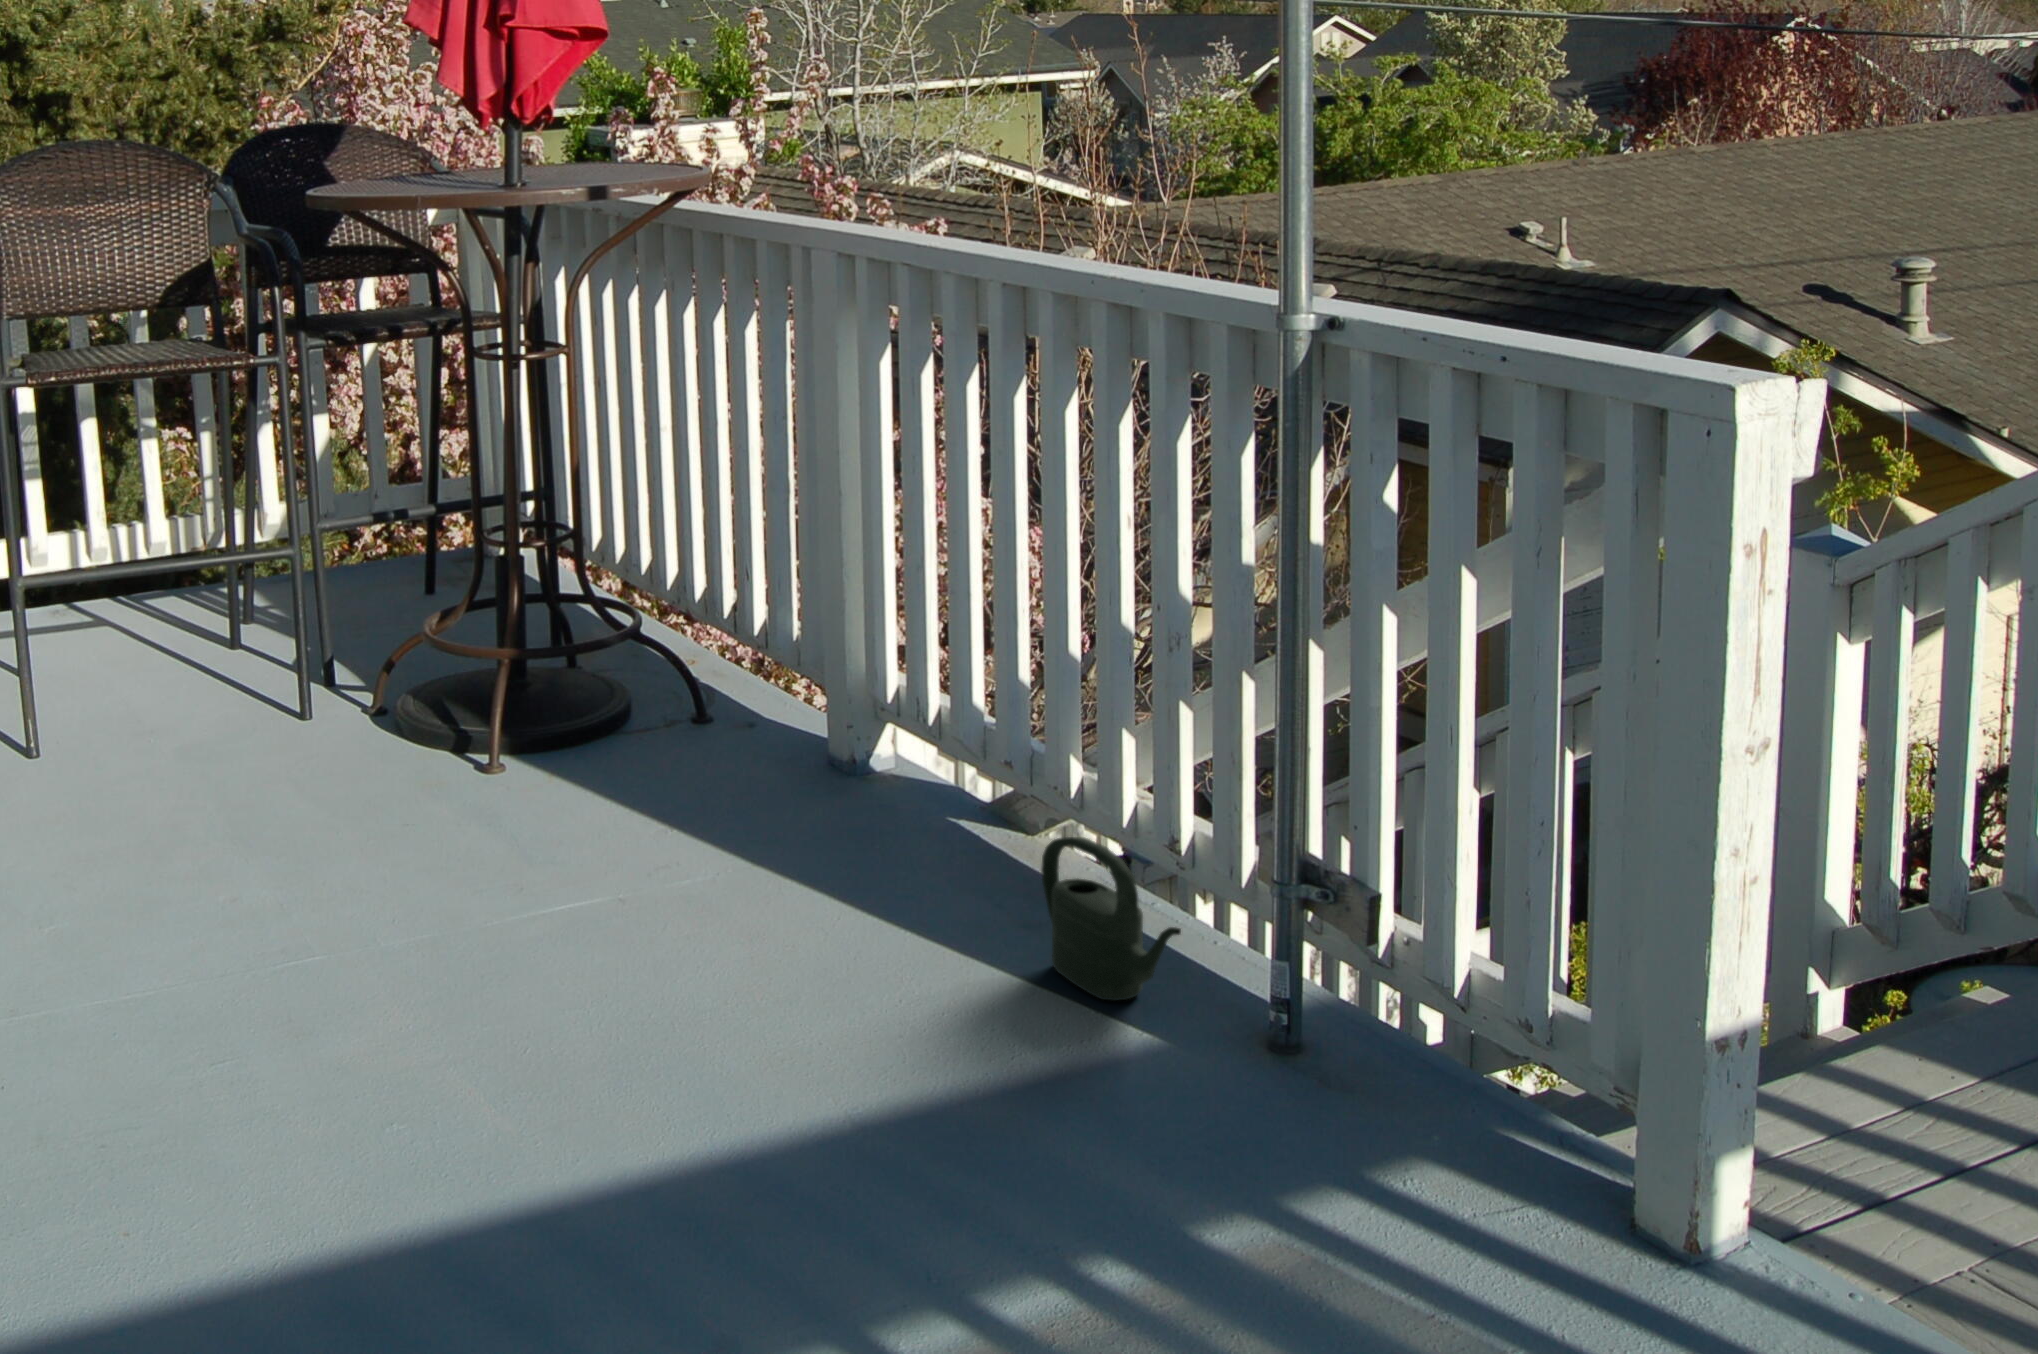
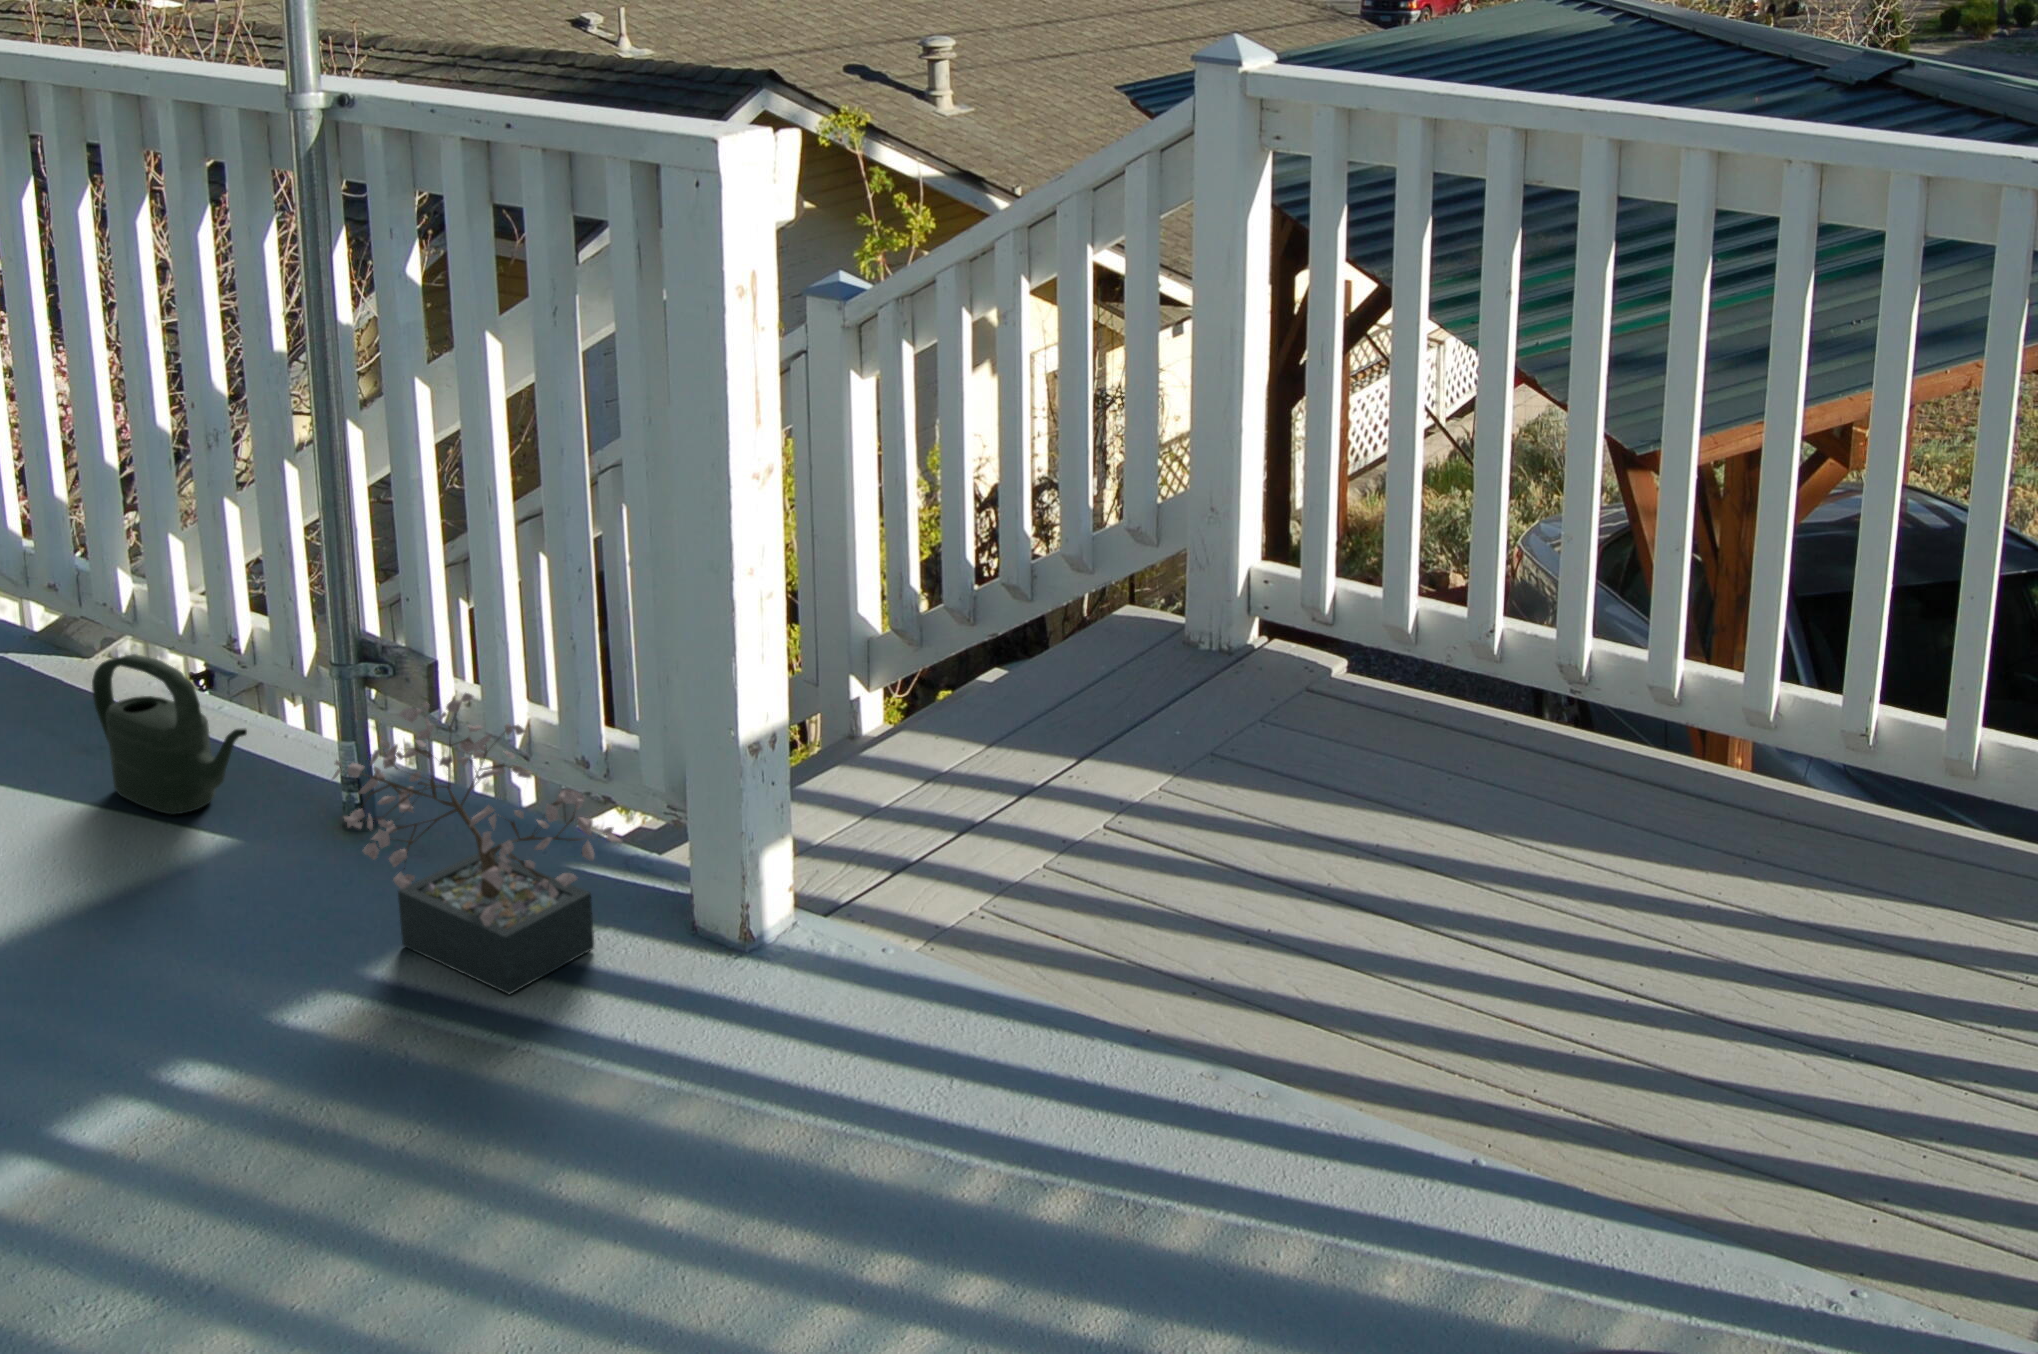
decorative plant: none [1265,932,1561,1258] -> present [332,693,622,994]

